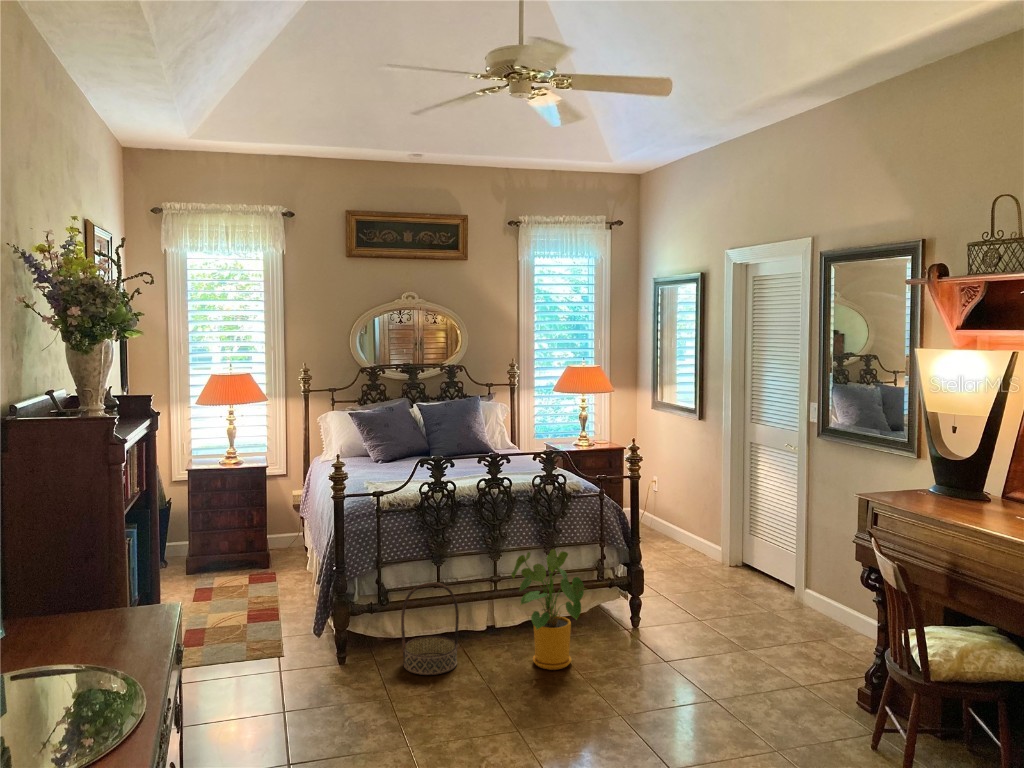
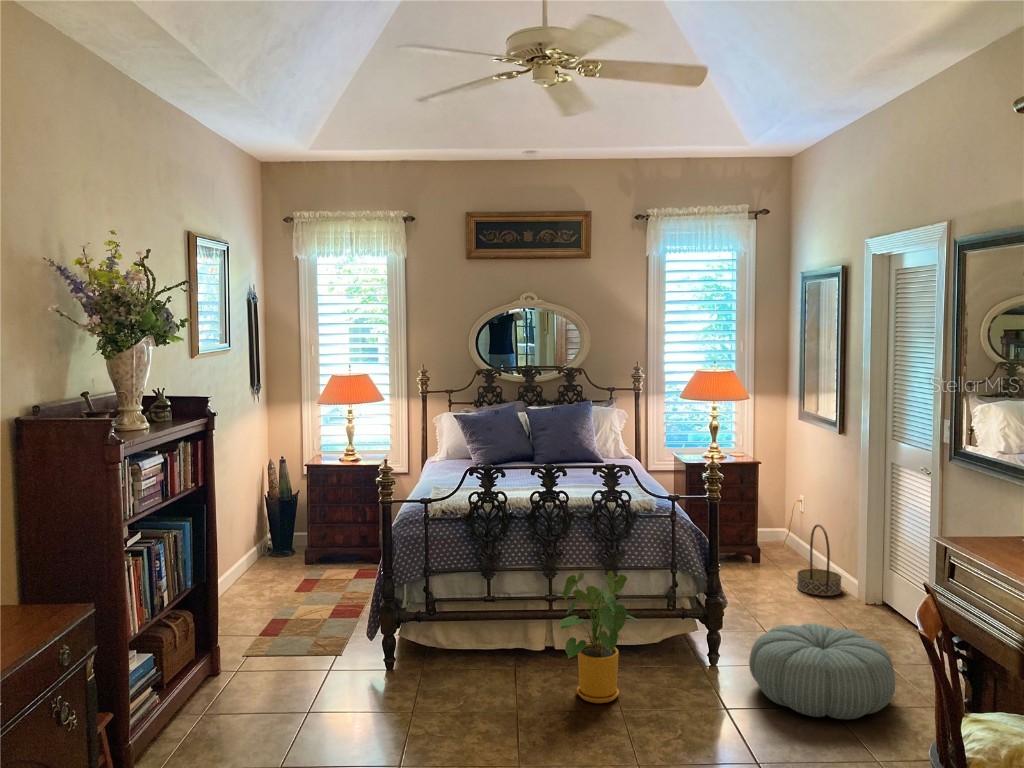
basket: present [401,582,459,675] -> present [797,524,841,596]
pouf: none [674,582,796,658] -> present [749,624,895,719]

